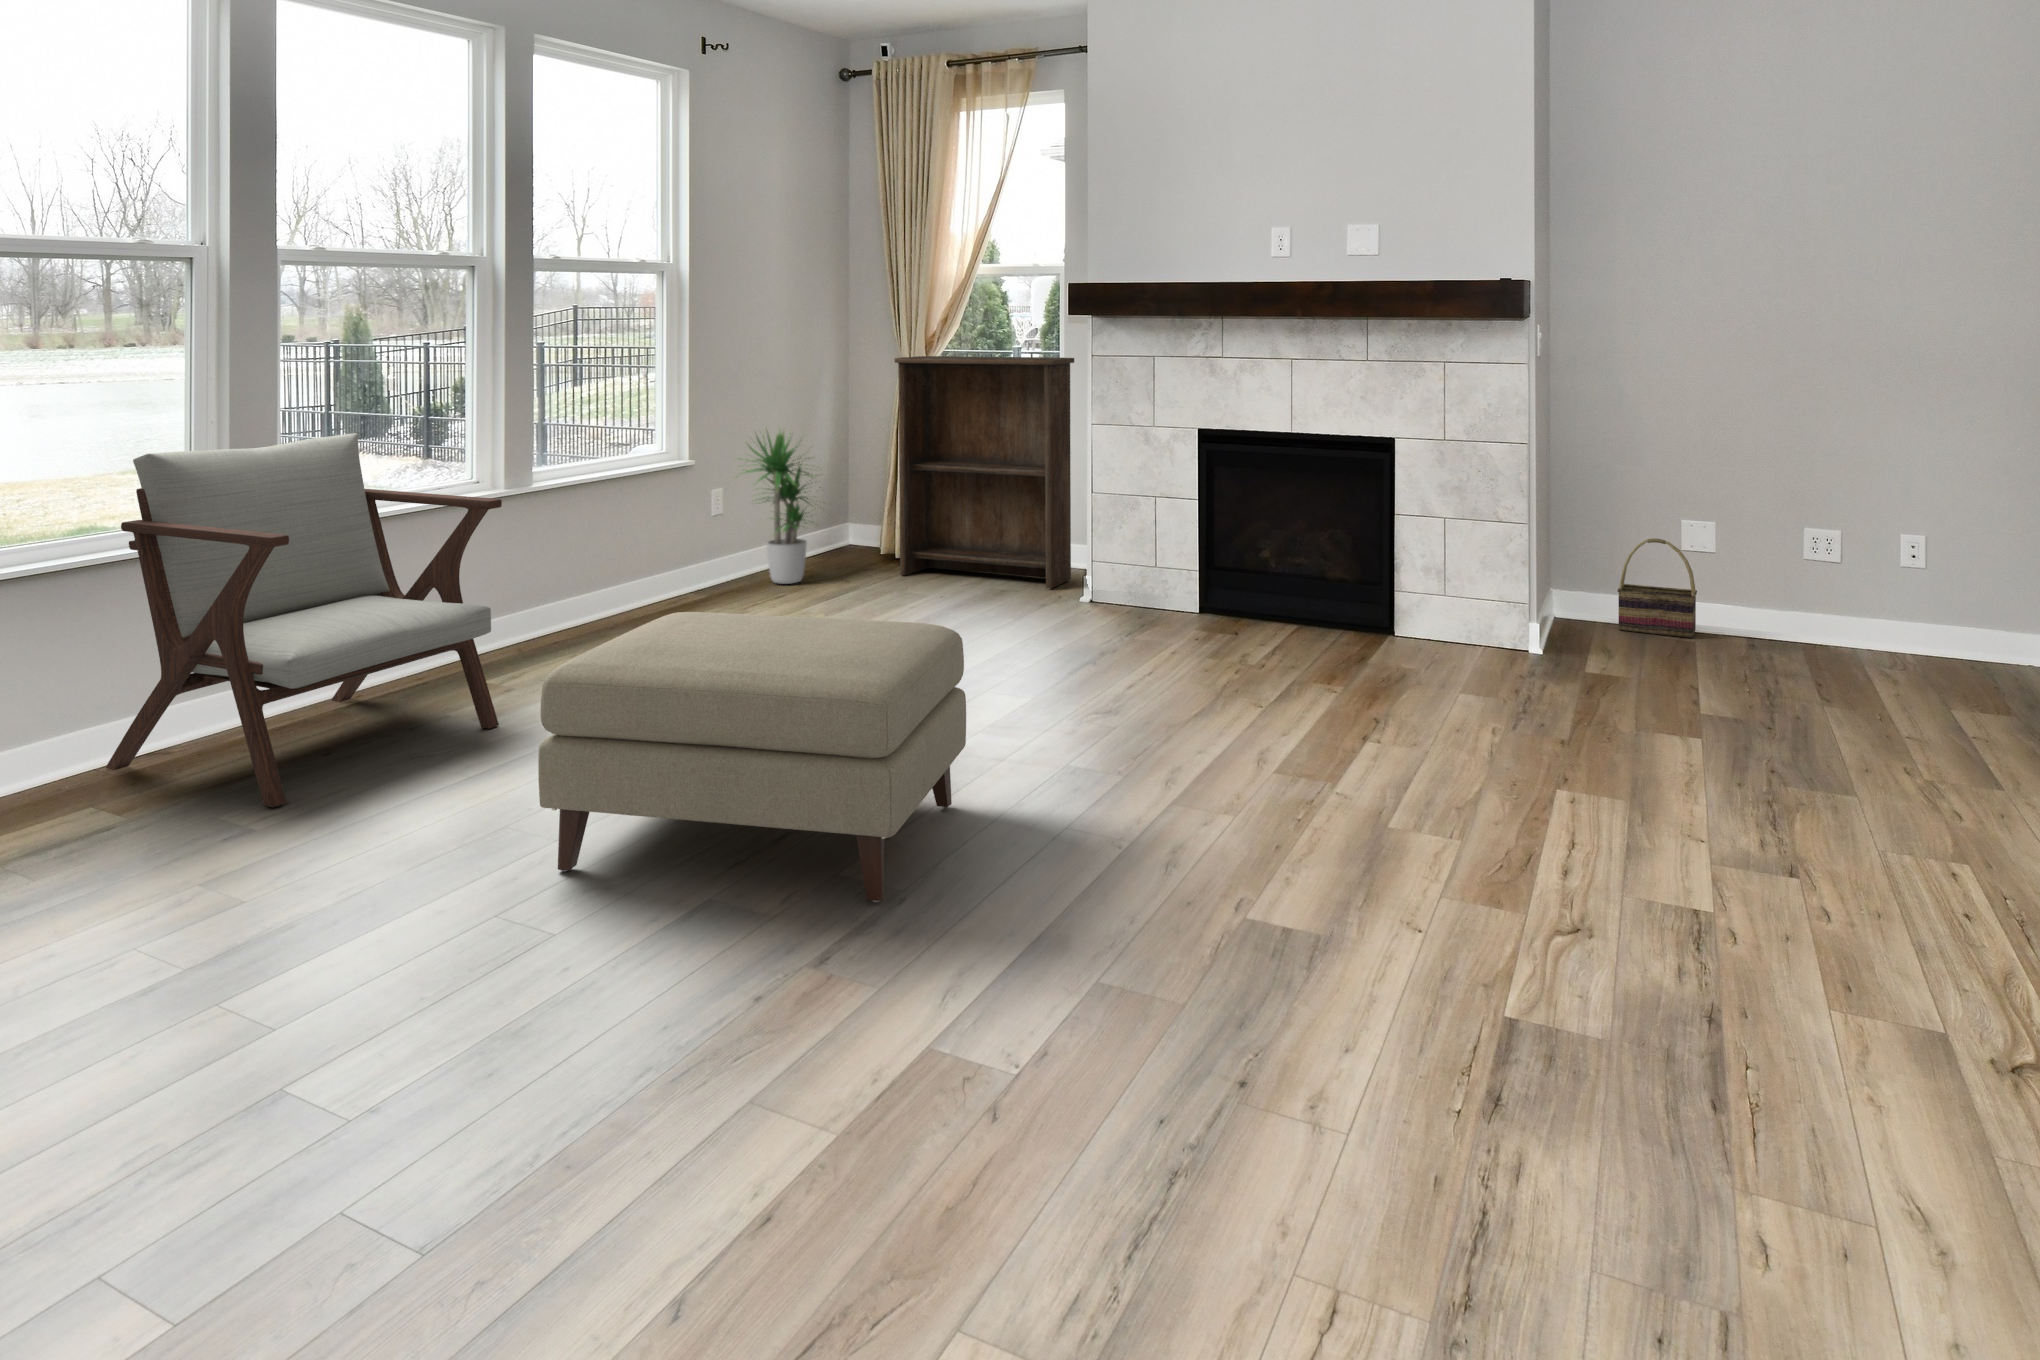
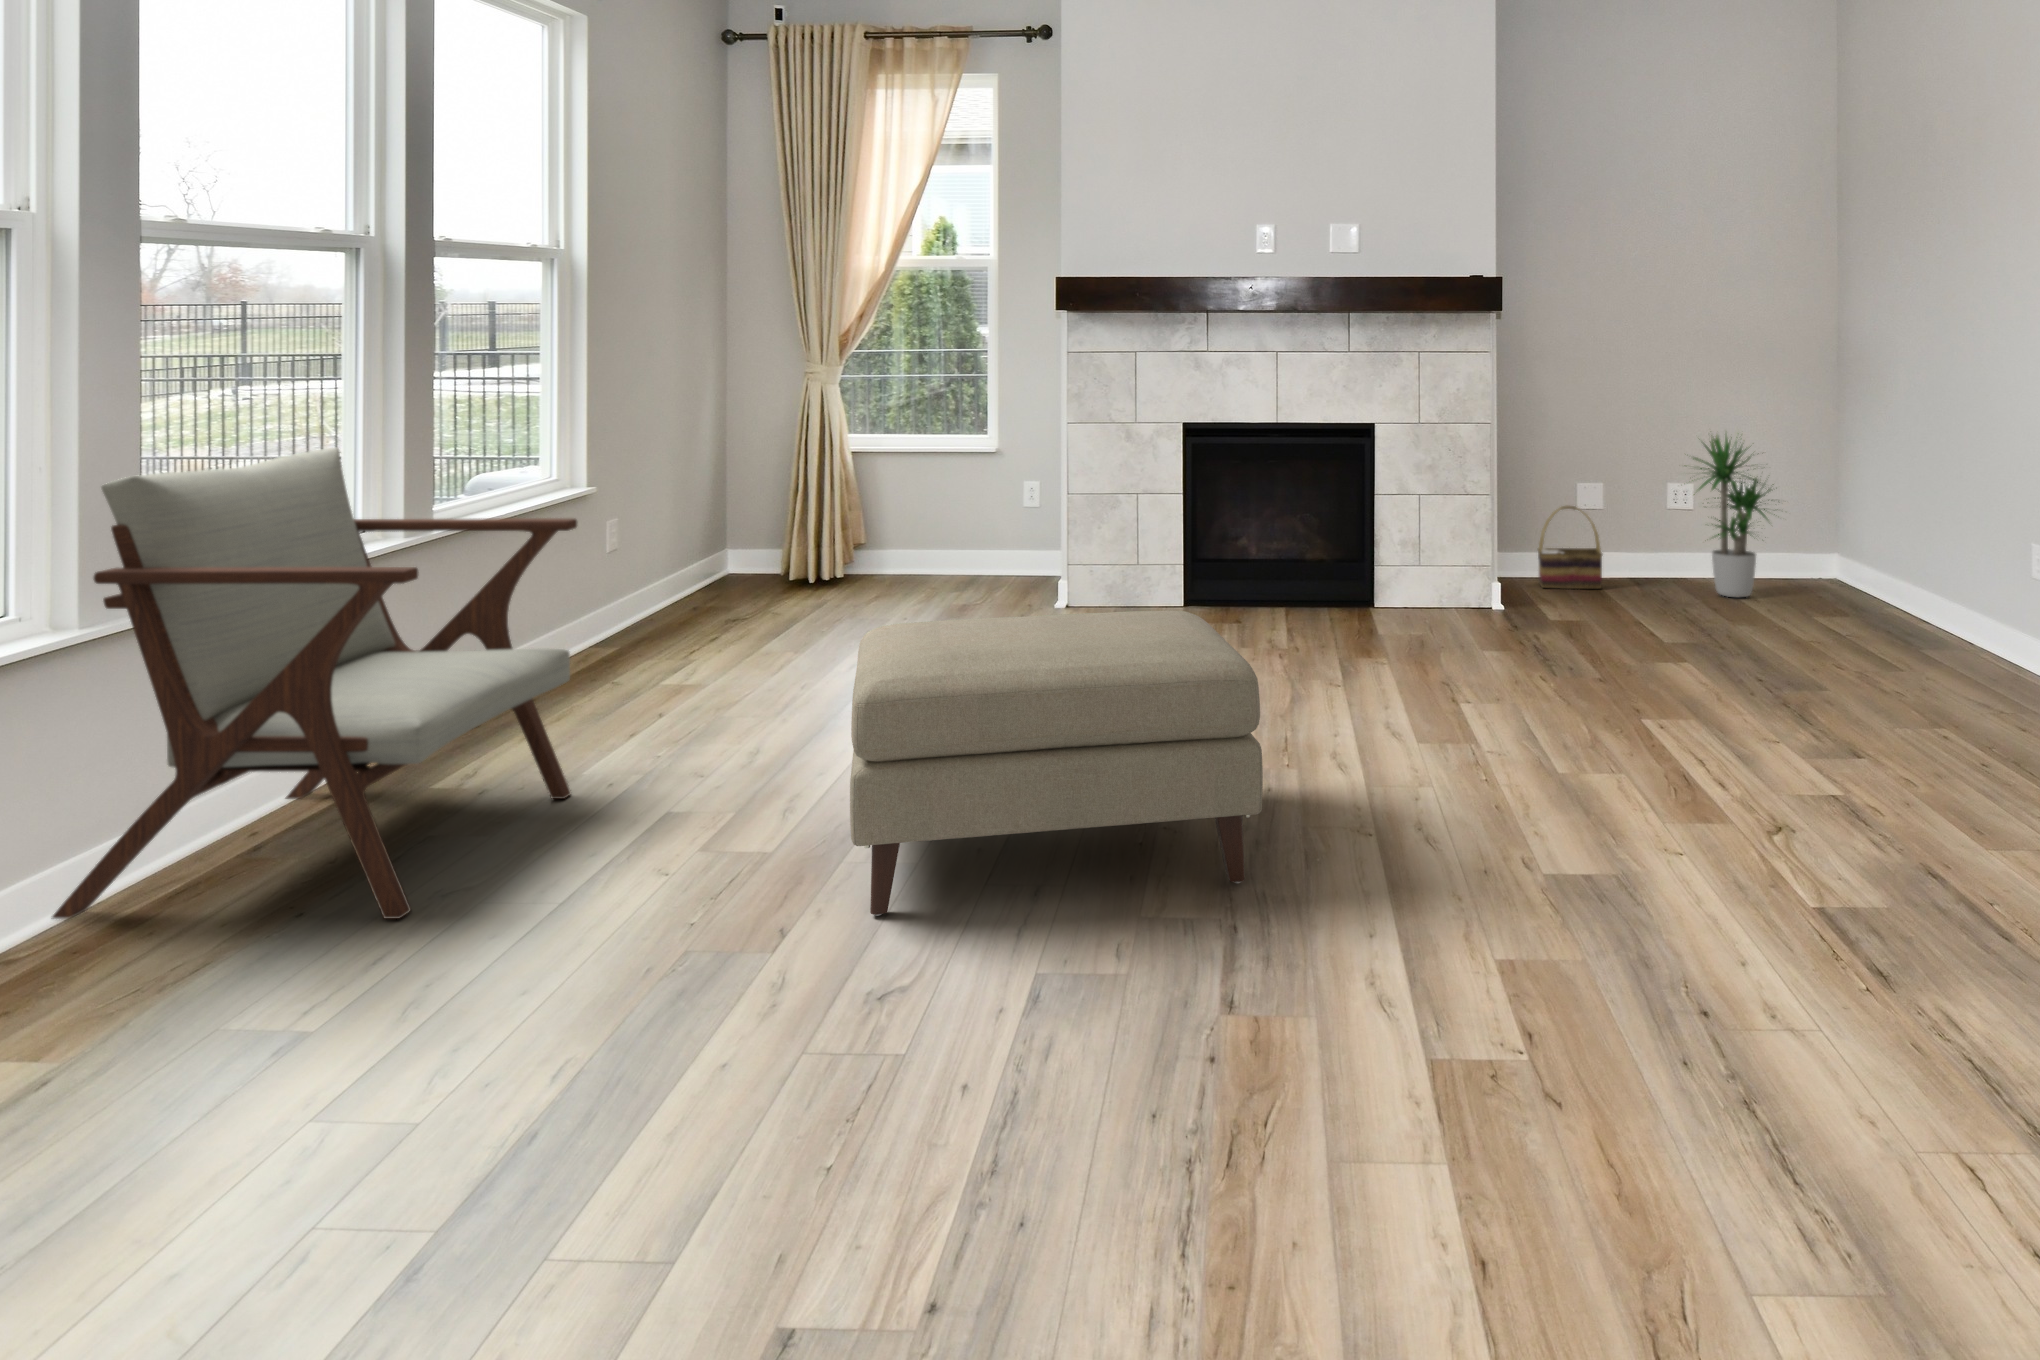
bookshelf: present [895,356,1074,588] -> none [826,355,1024,598]
potted plant: present [743,430,818,584] -> present [1692,435,1775,597]

